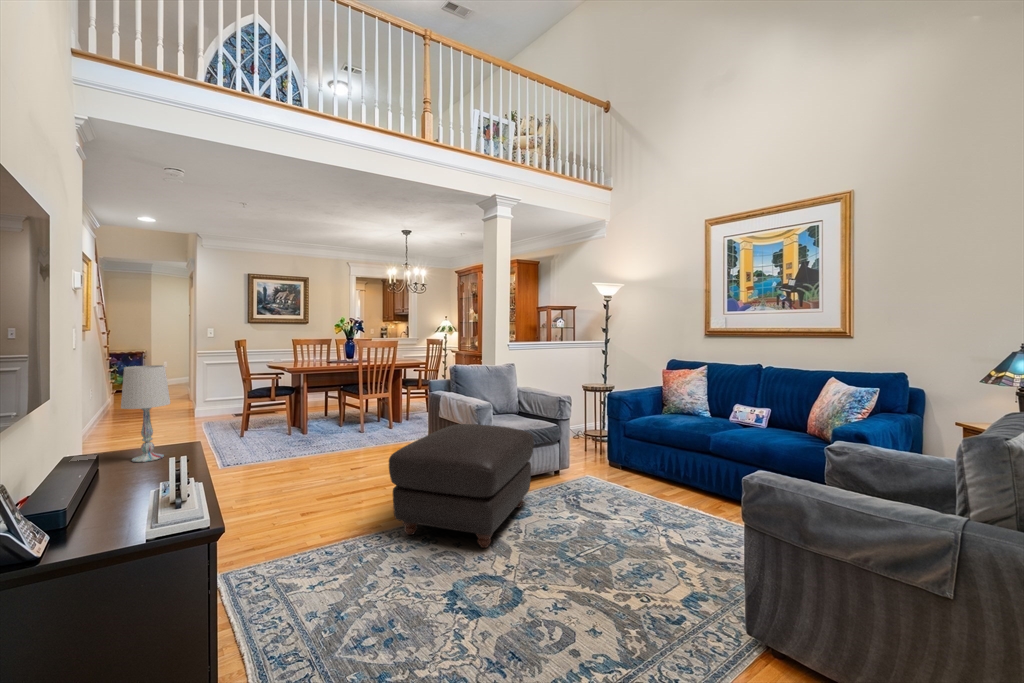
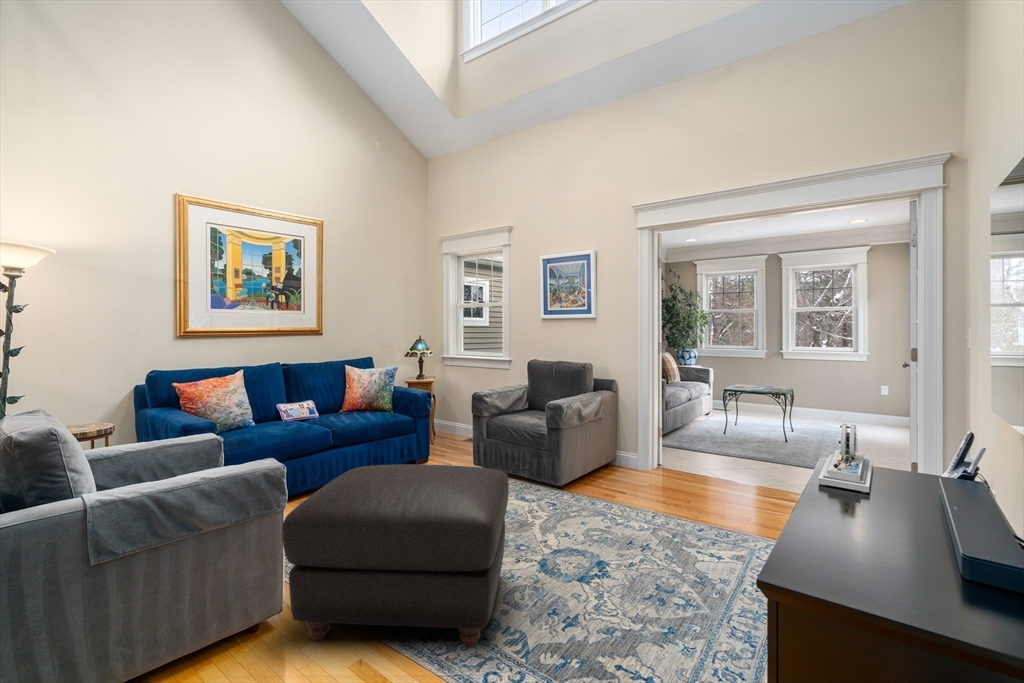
table lamp: present [121,365,170,462] -> none [823,376,920,576]

